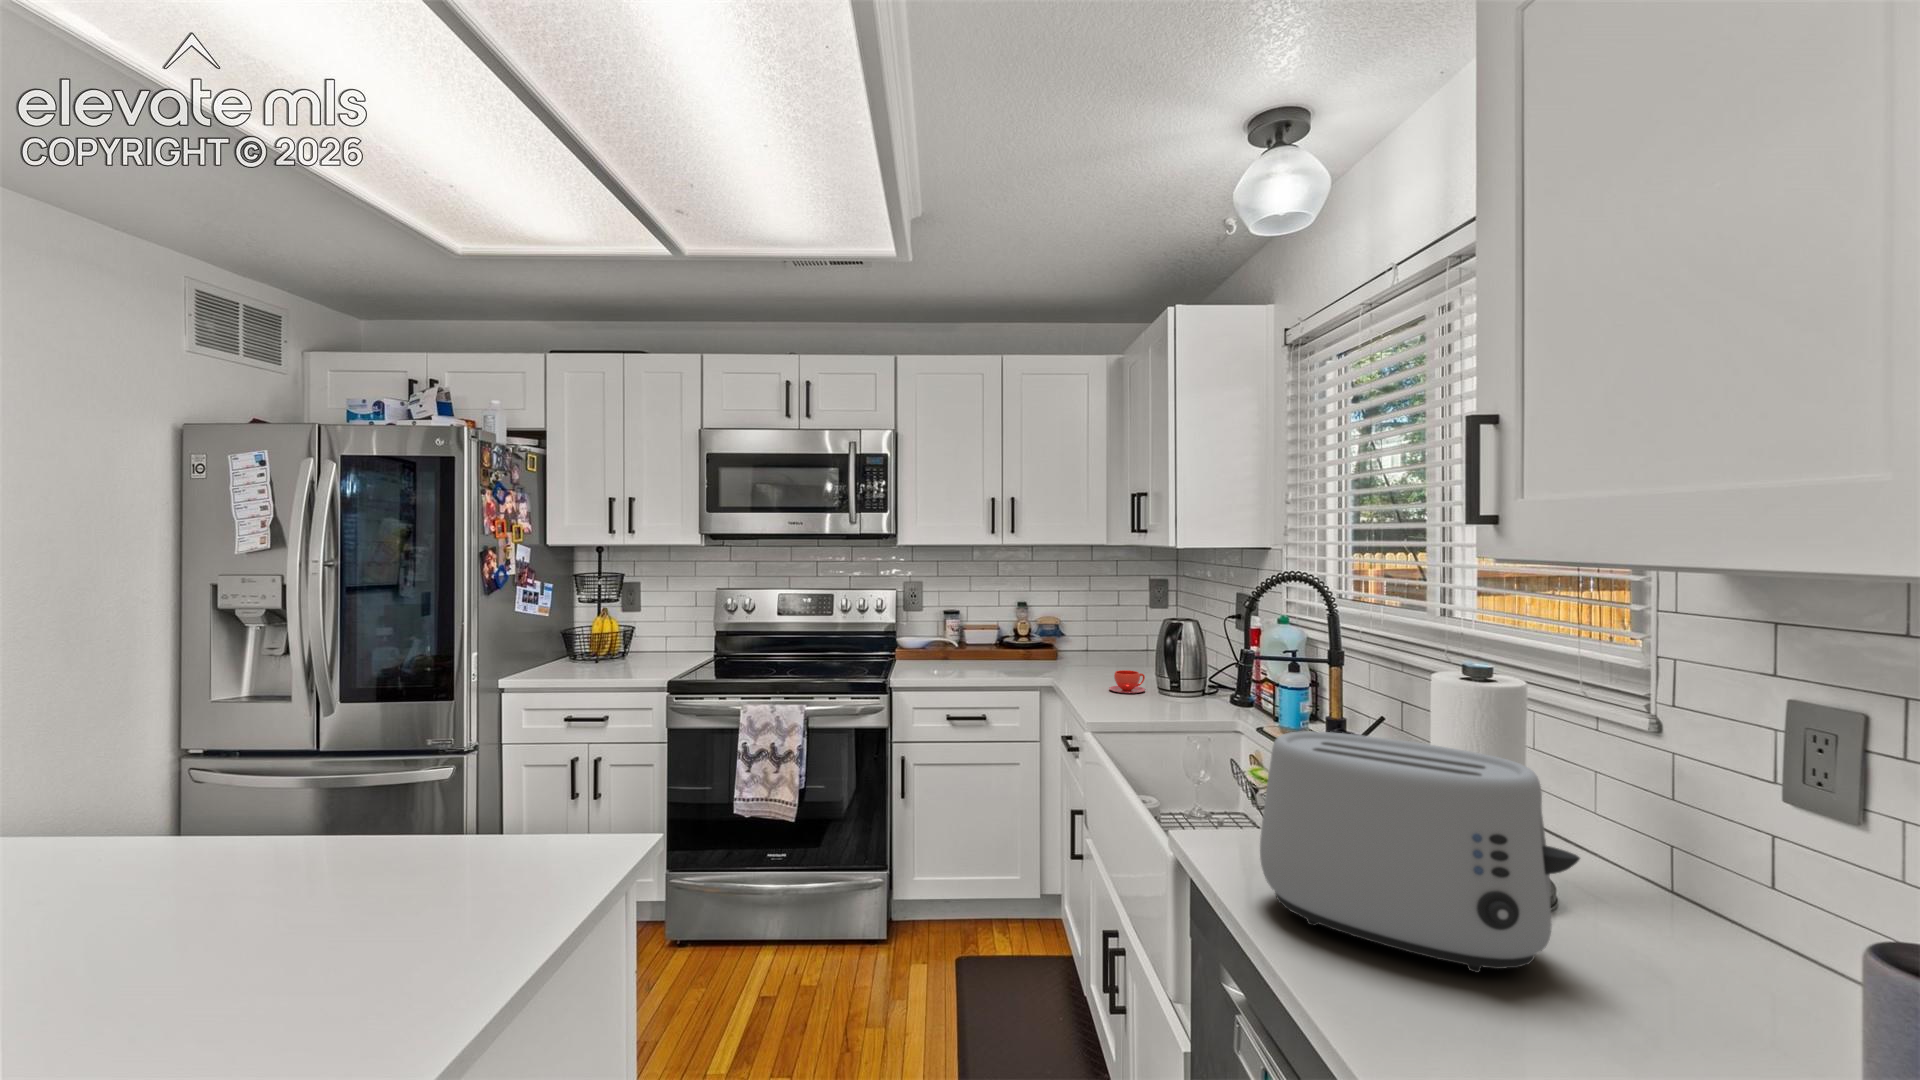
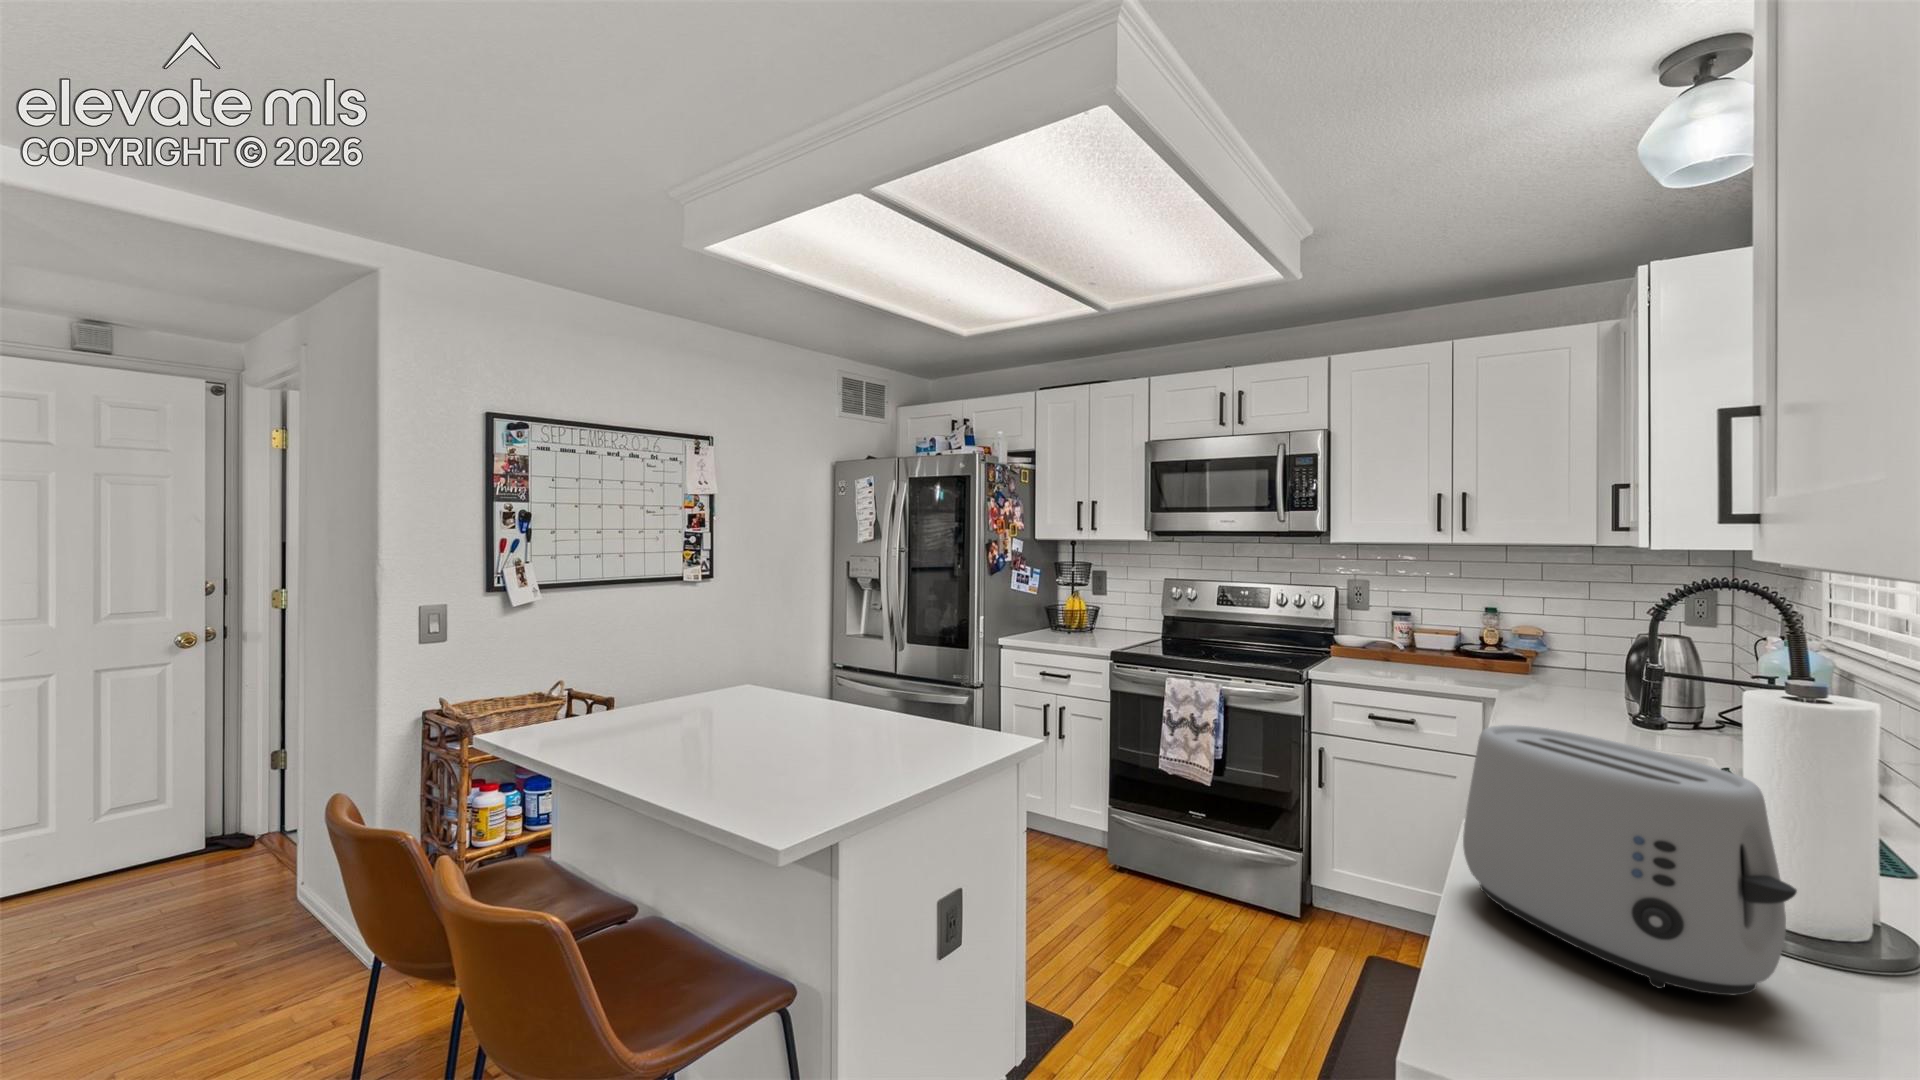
teacup: present [1109,670,1145,694] -> none [1558,687,1612,715]

